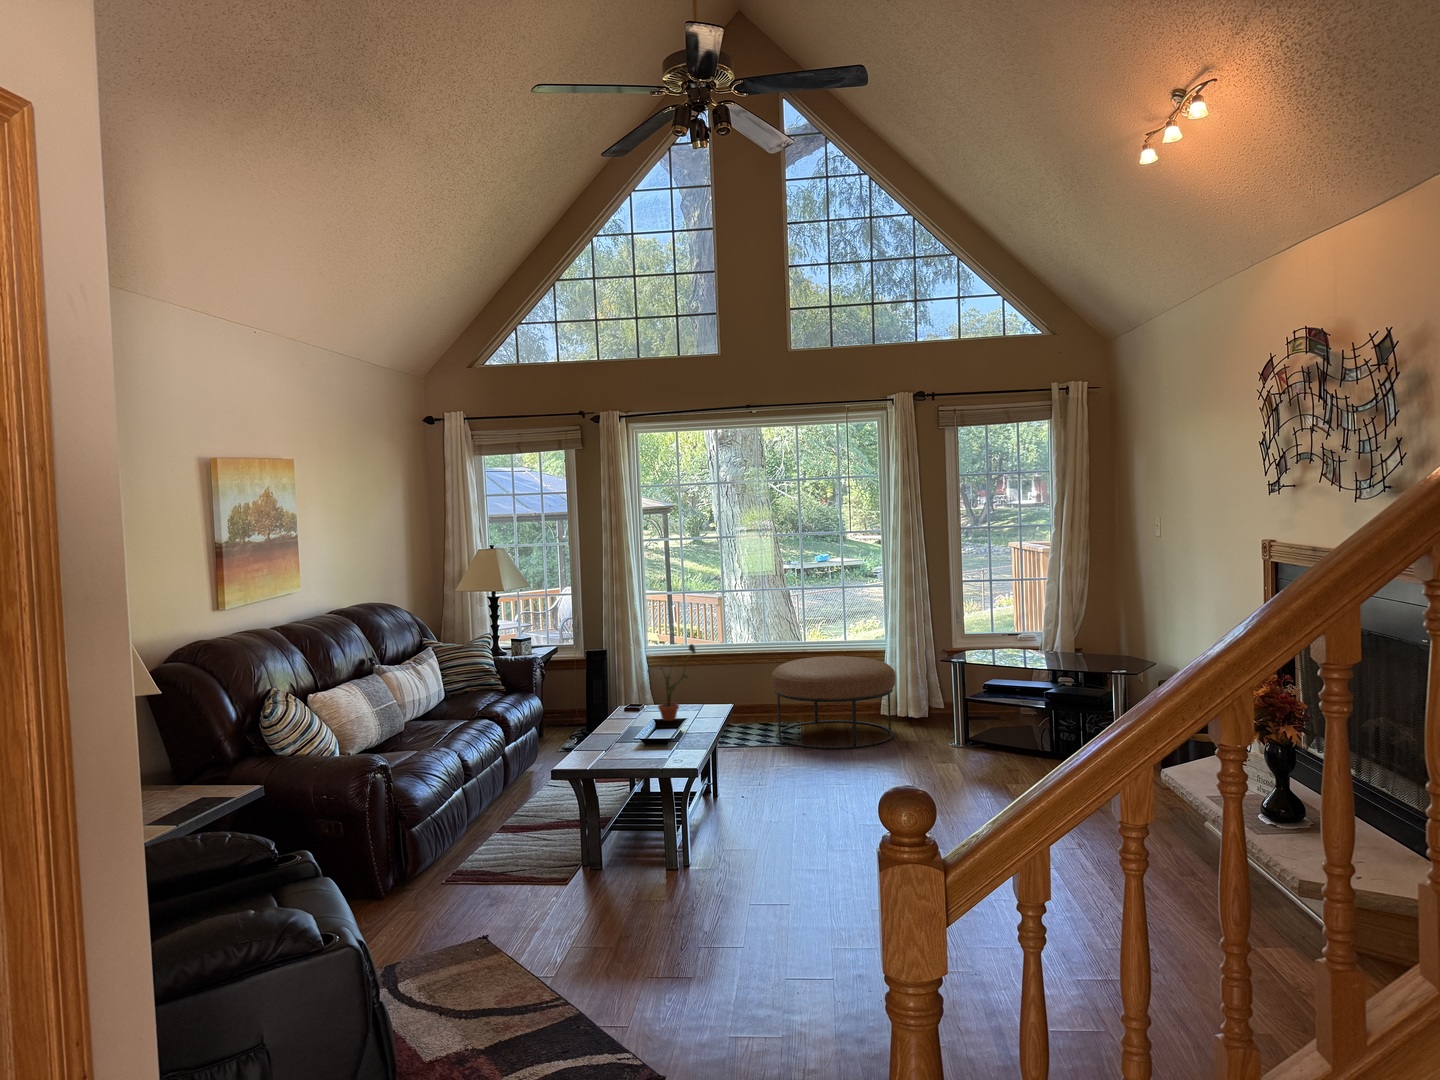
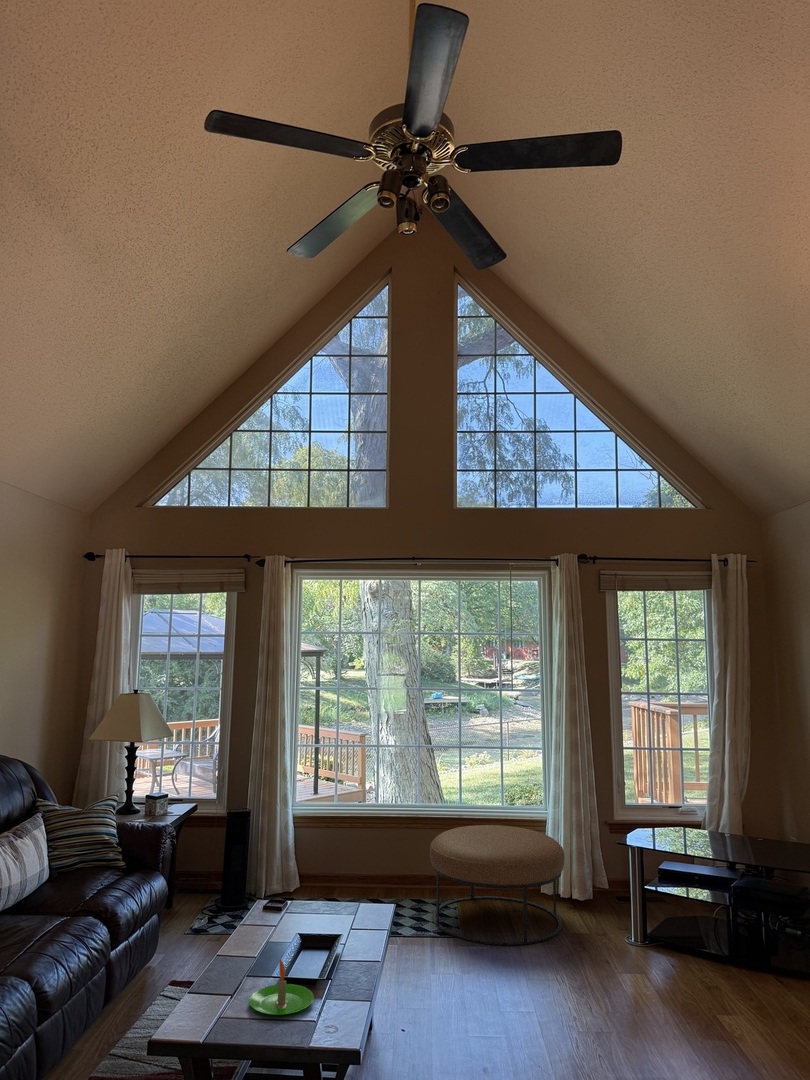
potted plant: present [648,644,696,721] -> none [298,828,359,936]
candle: none [616,719,662,751] -> present [249,960,314,1015]

